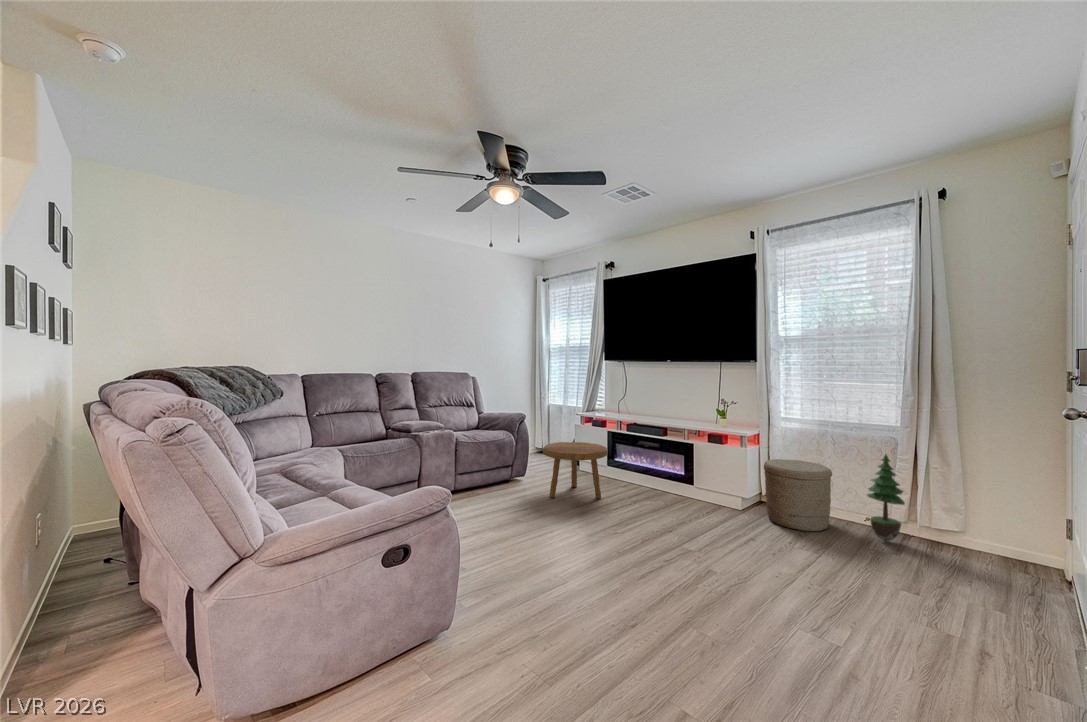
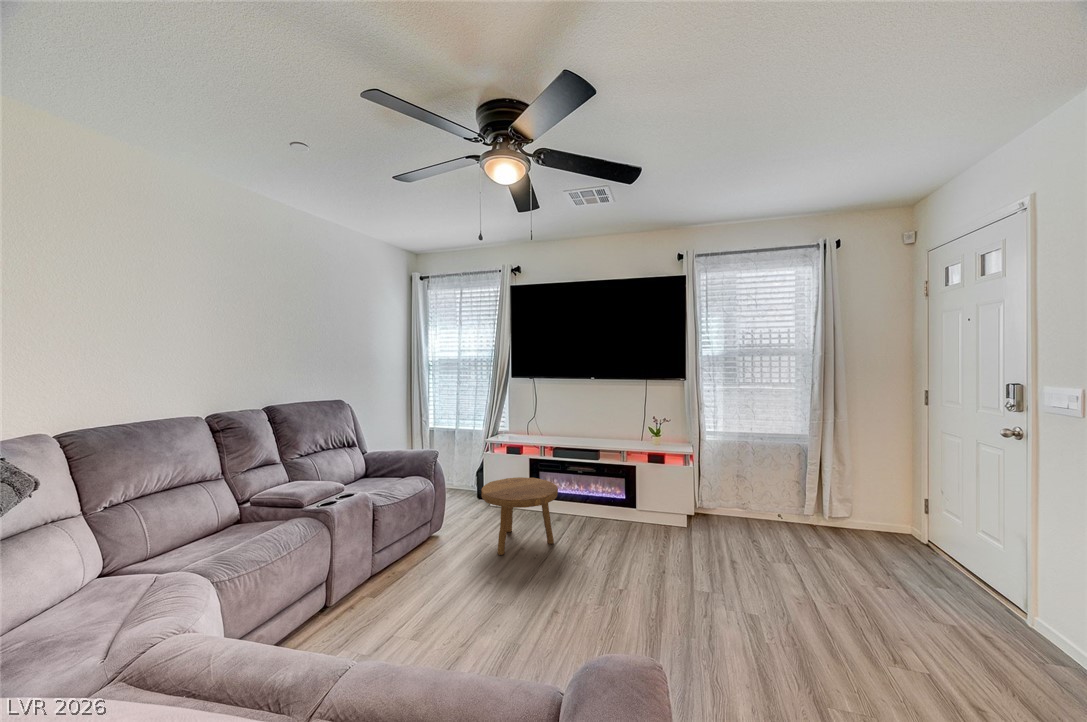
potted tree: present [867,454,905,541] -> none [797,462,829,538]
woven basket: present [764,459,832,531] -> none [709,472,769,541]

